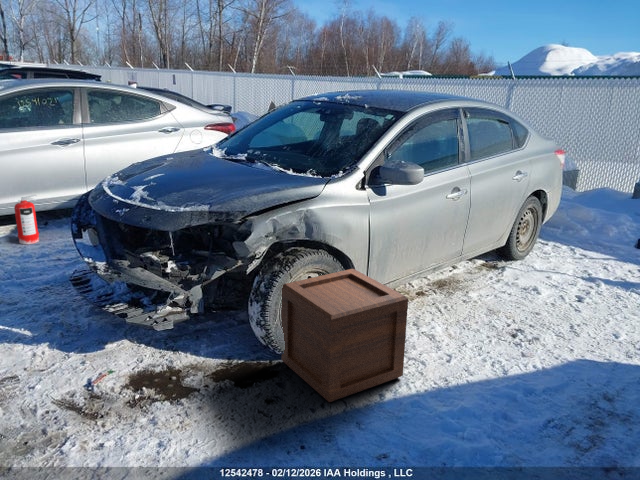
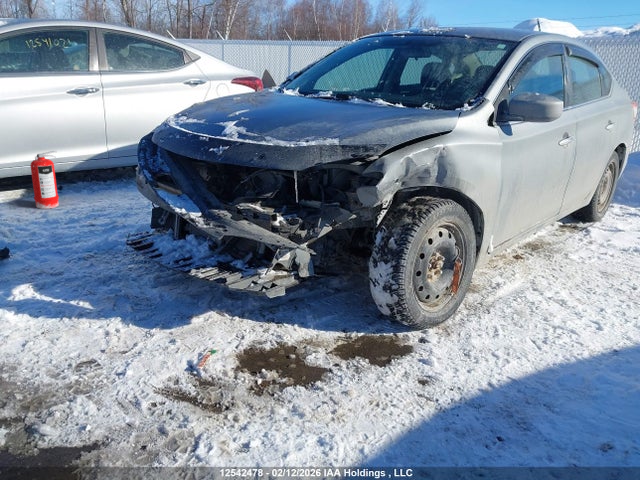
wooden crate: present [281,269,408,402] -> none [409,223,576,380]

